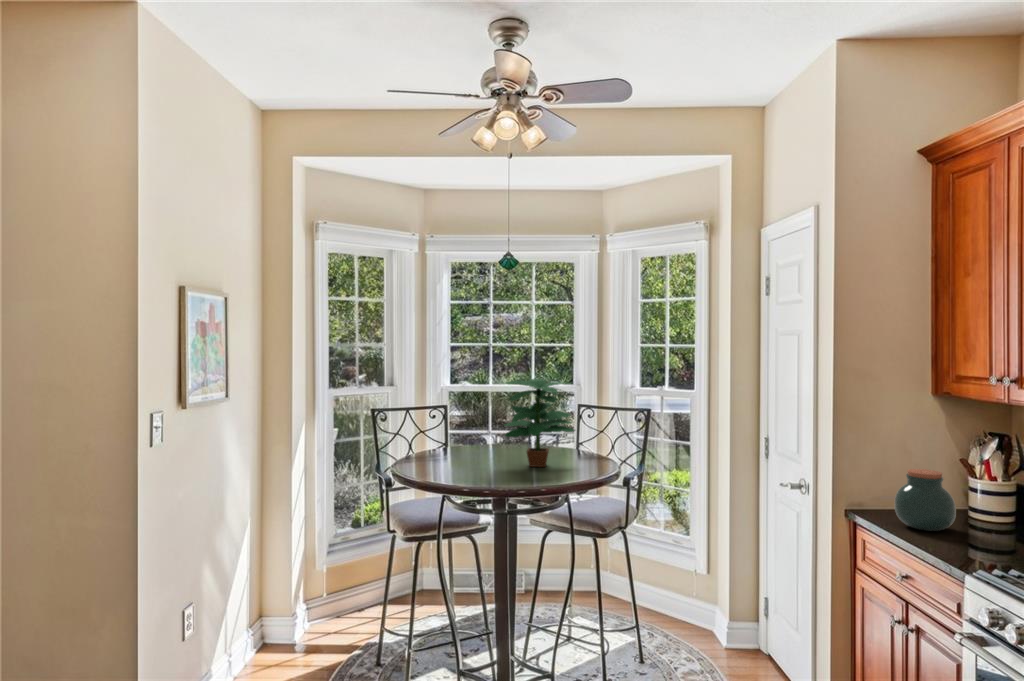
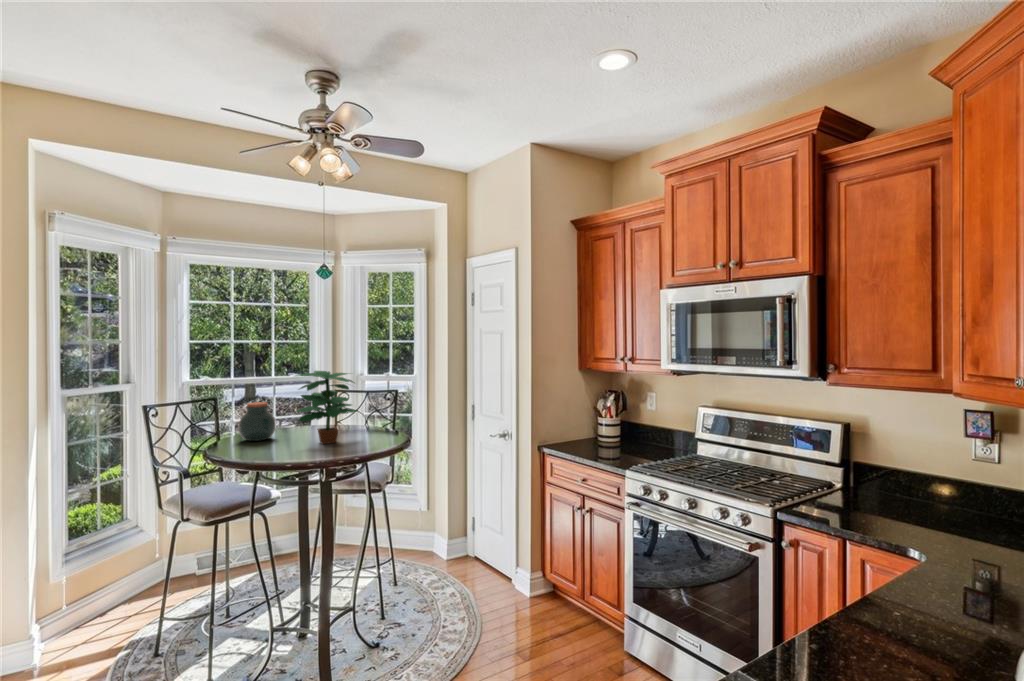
jar: present [894,469,956,531] -> present [239,402,276,441]

